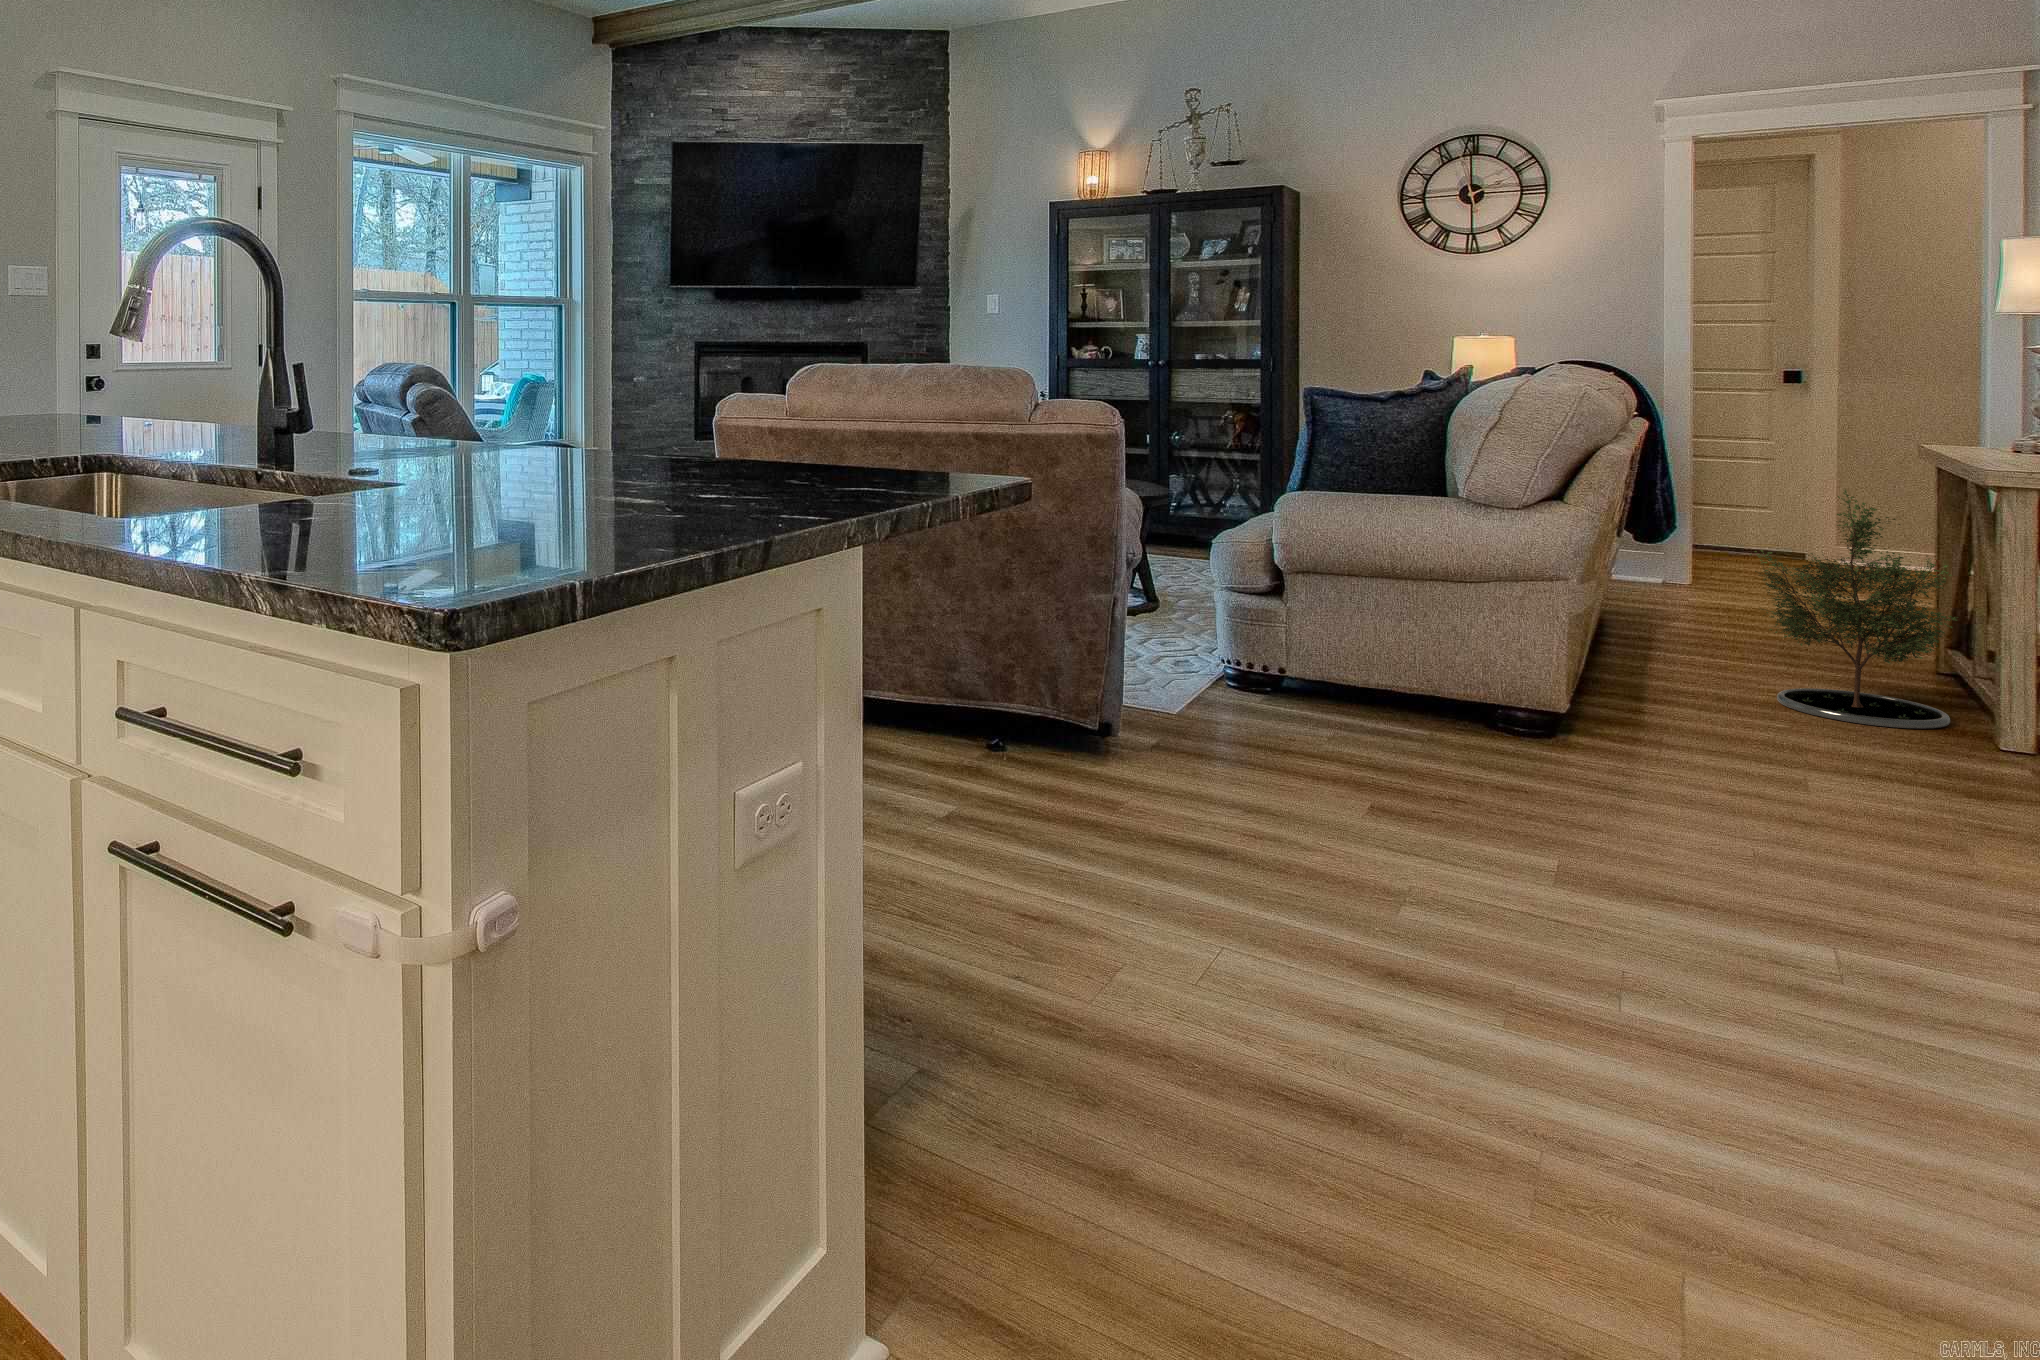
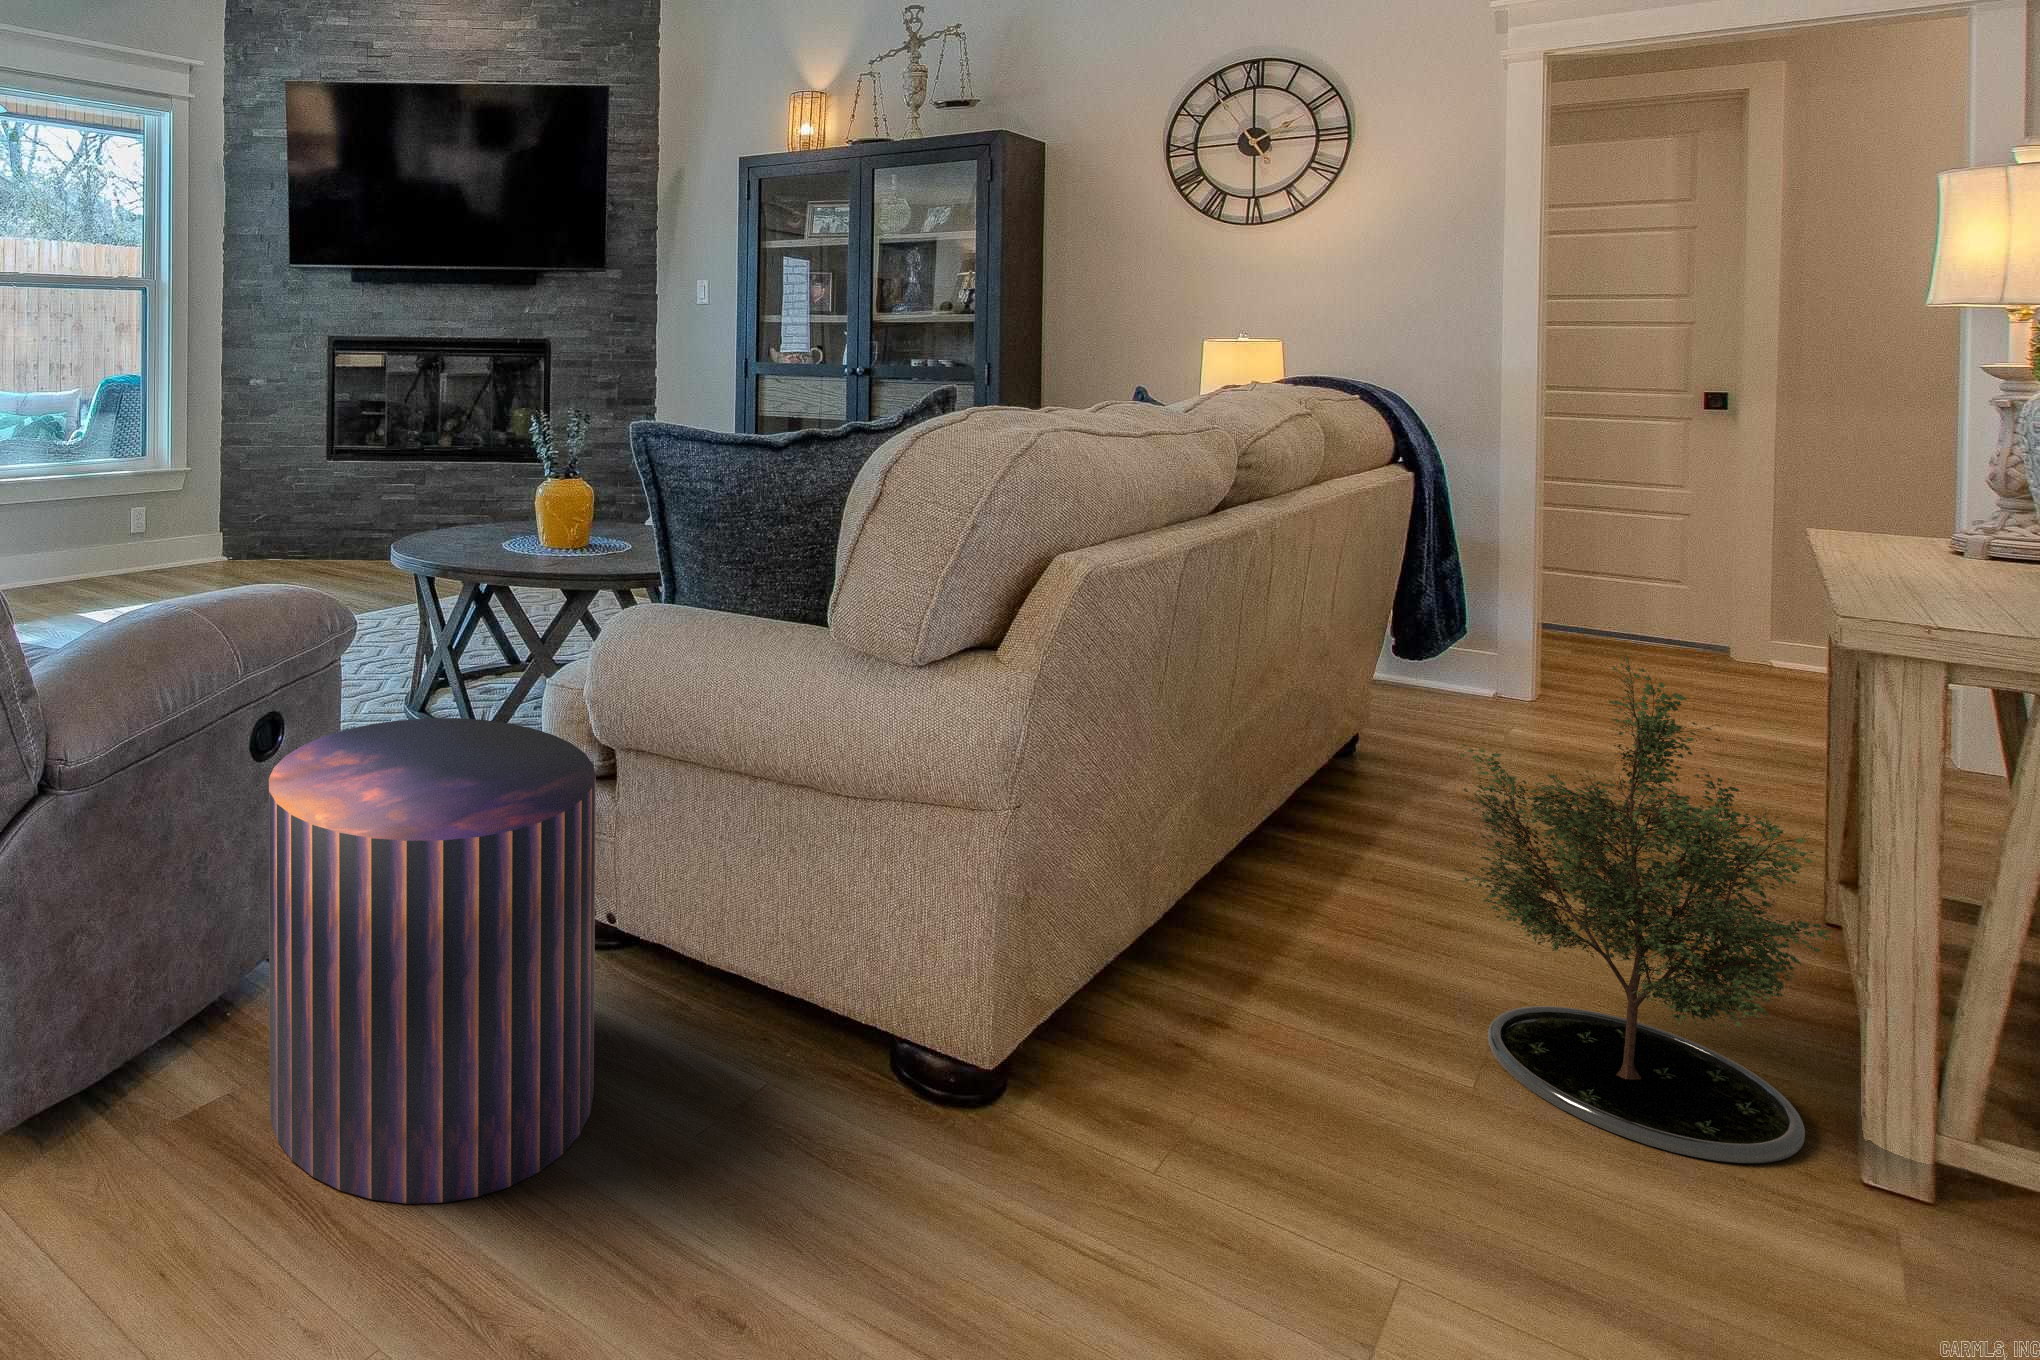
pouf: none [1164,546,1361,758] -> present [269,718,596,1204]

